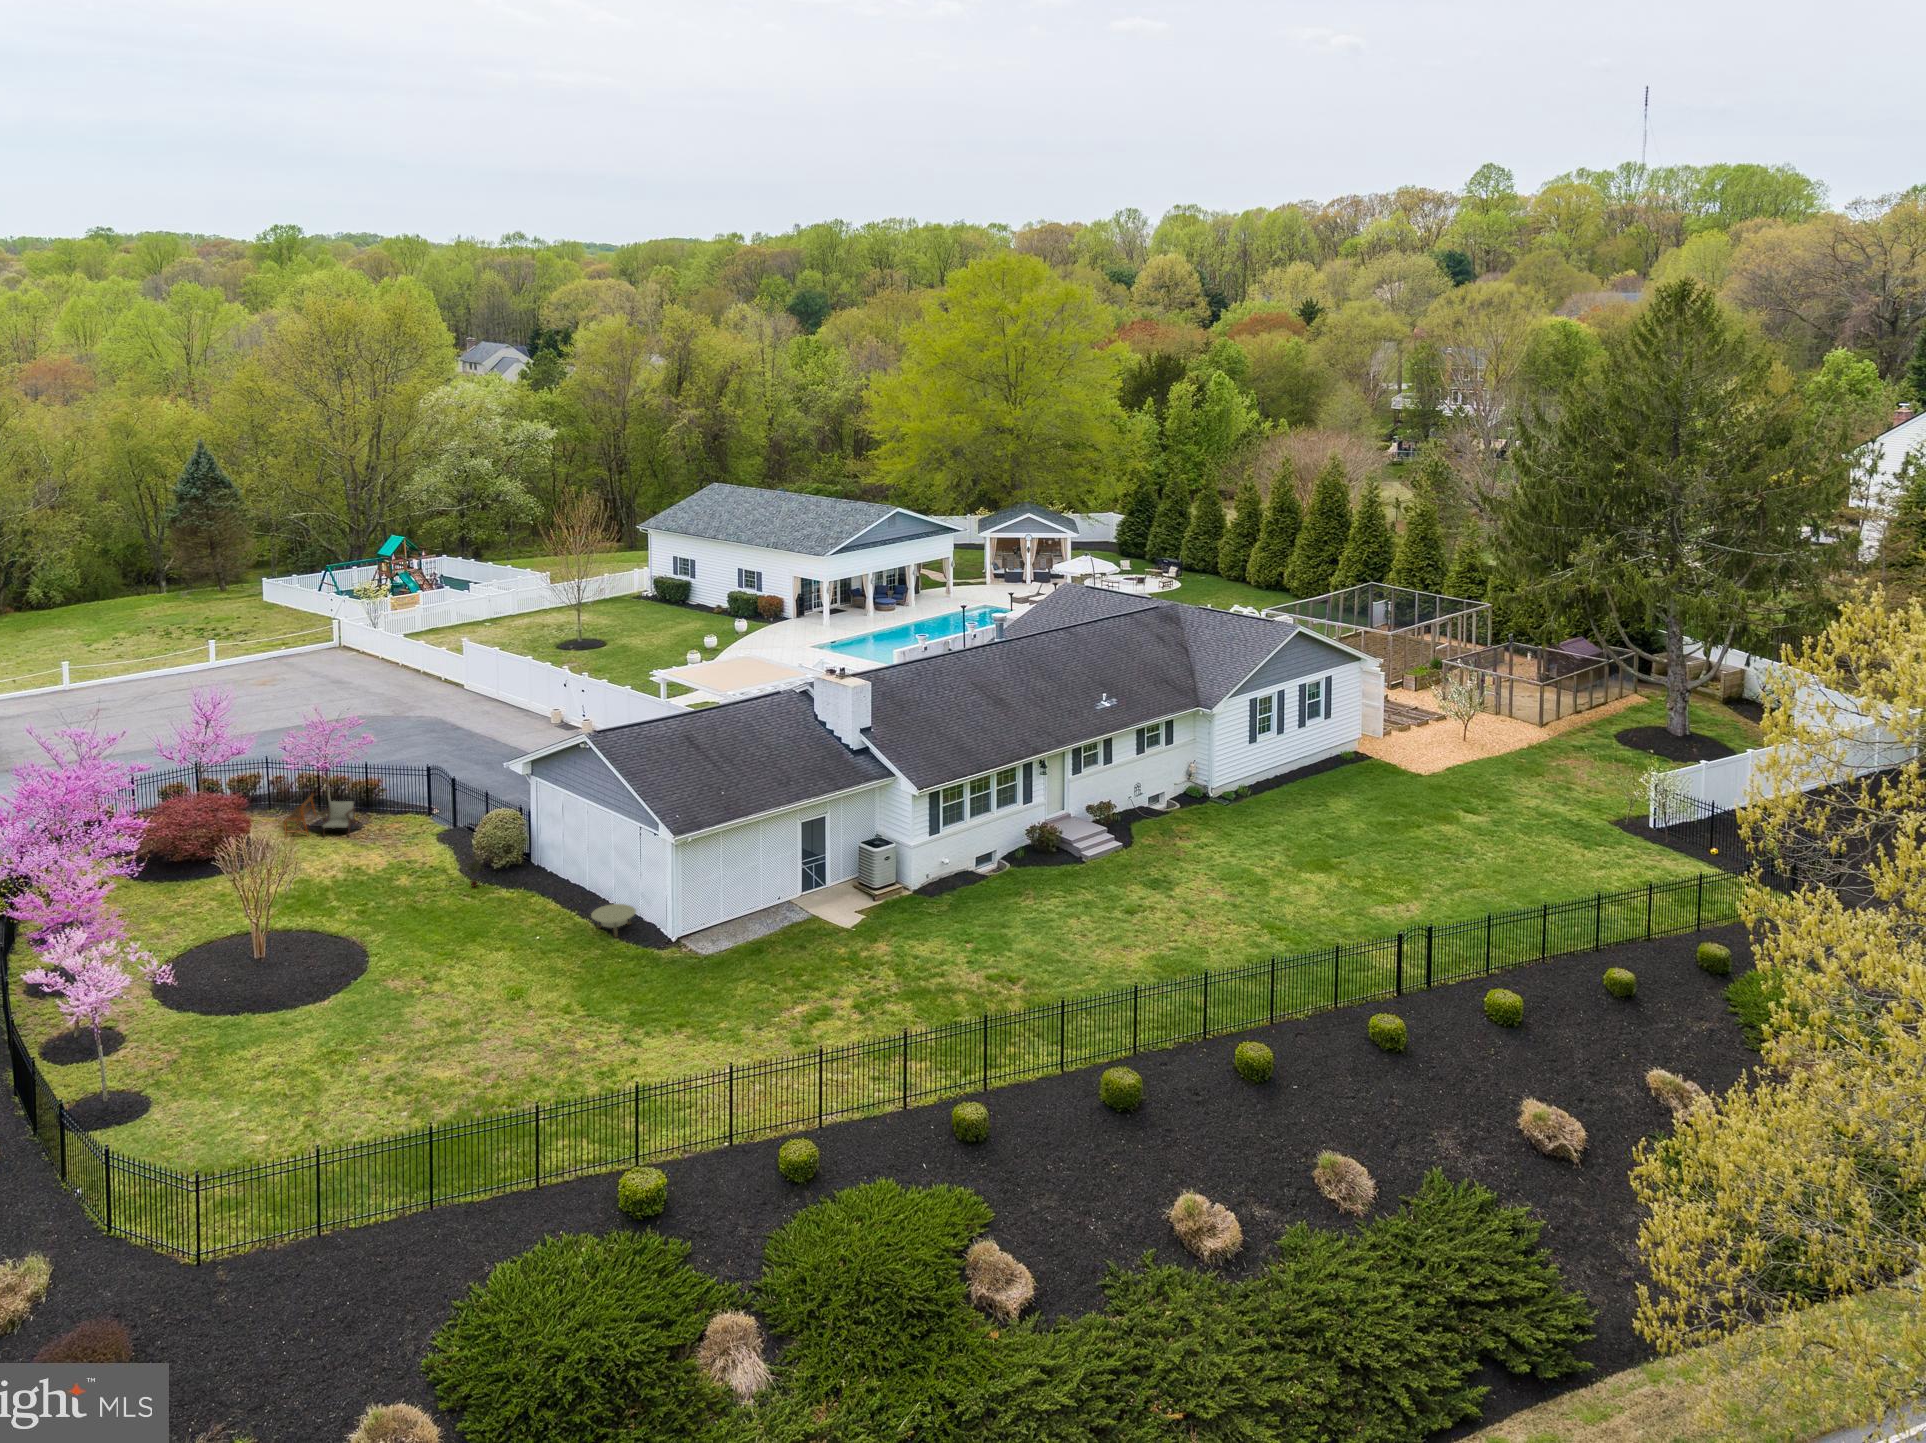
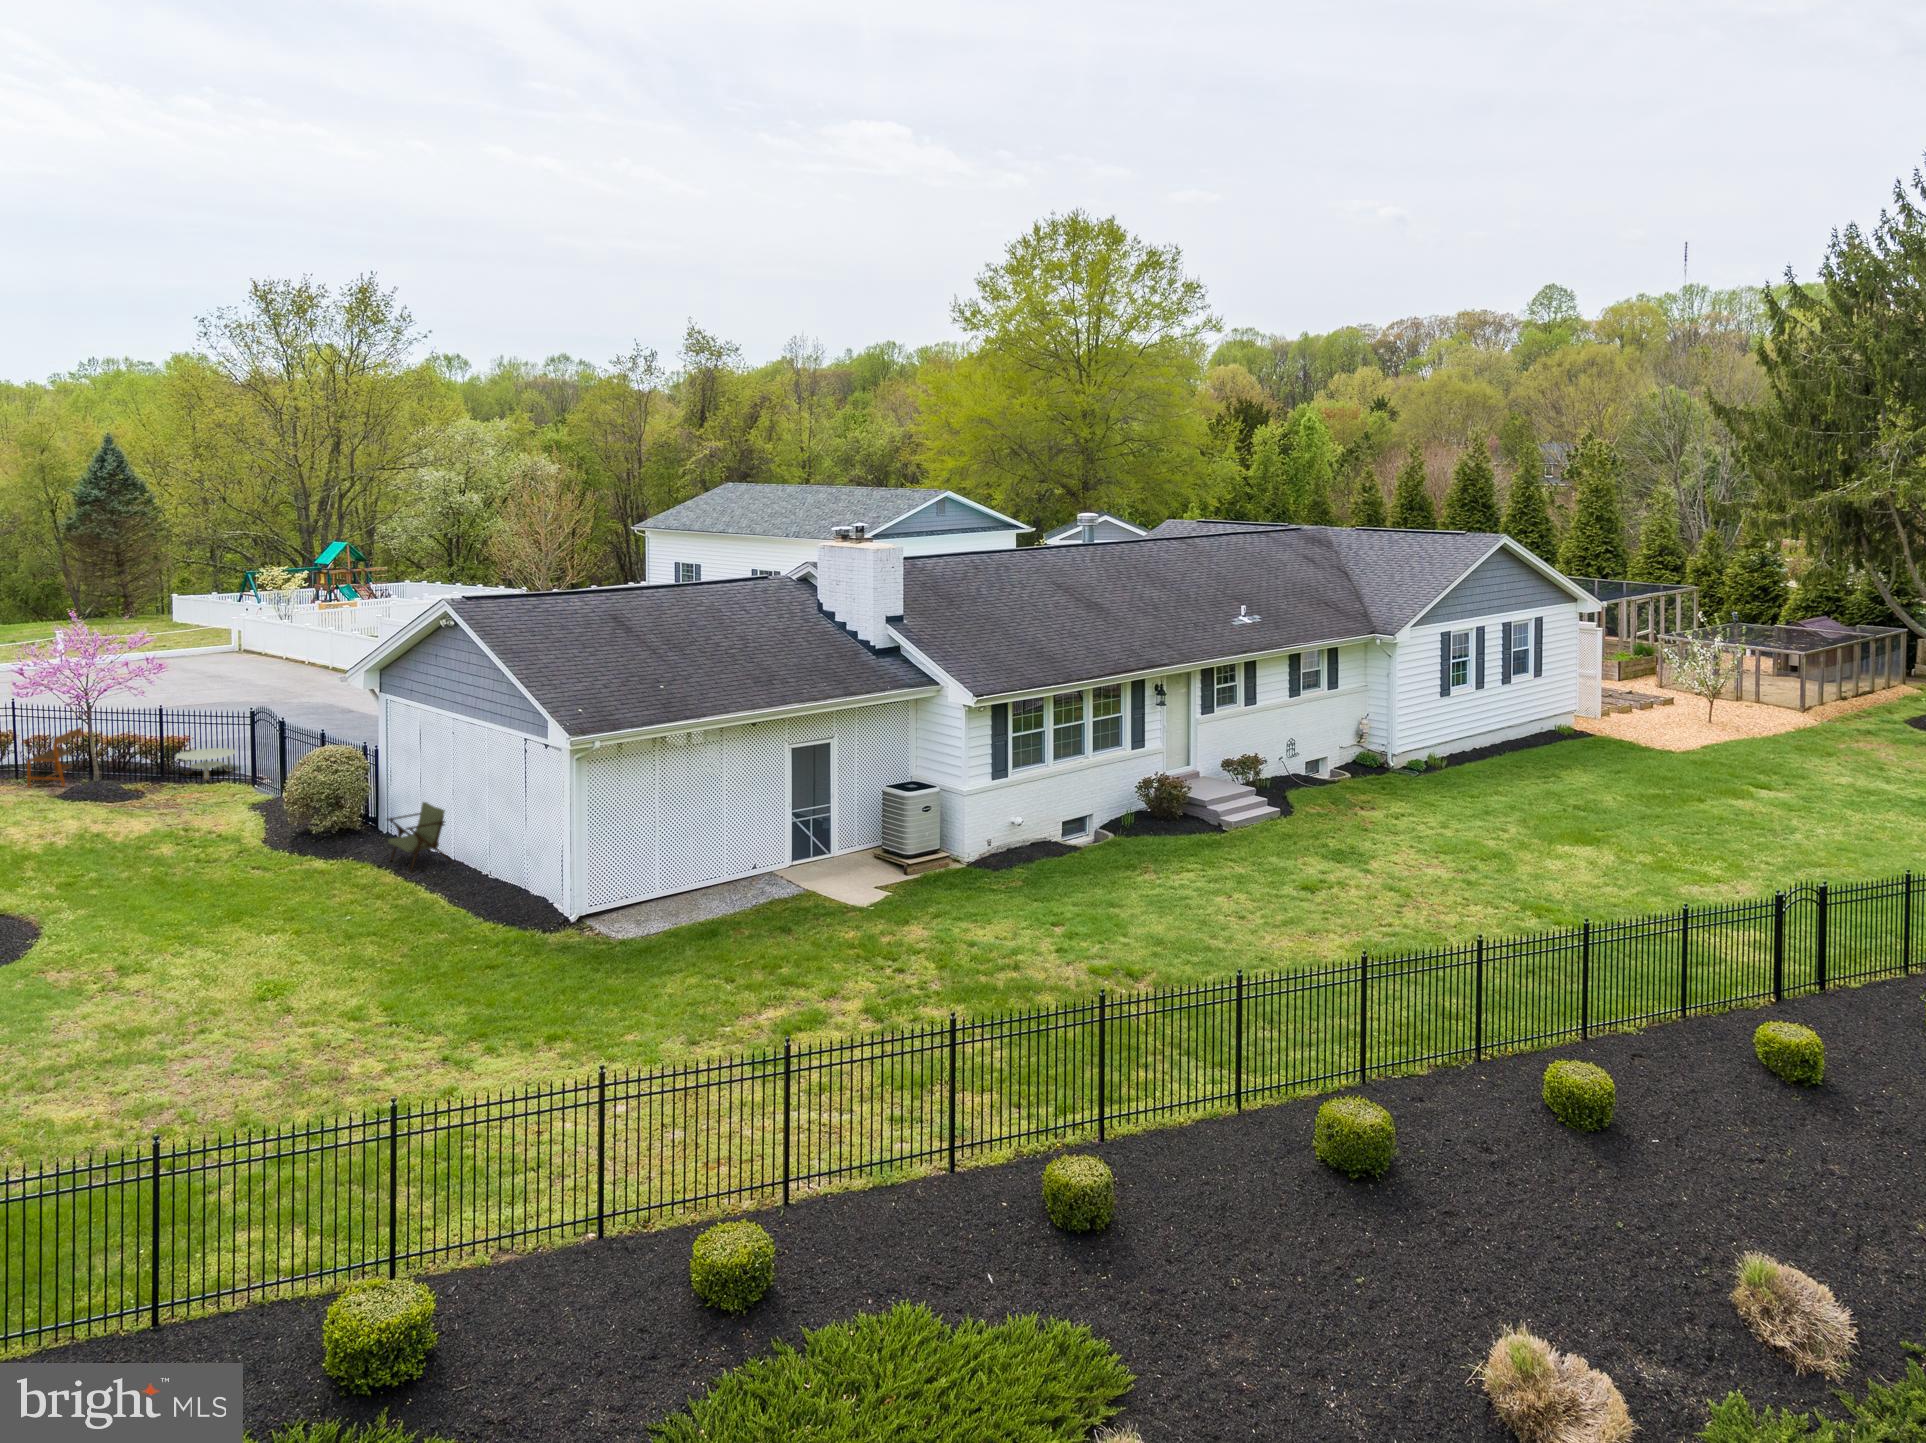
lounge chair: present [321,801,358,836] -> present [387,802,452,871]
potted tree: present [467,859,484,887] -> none [272,797,304,846]
round table: present [591,904,636,938] -> present [176,748,236,780]

